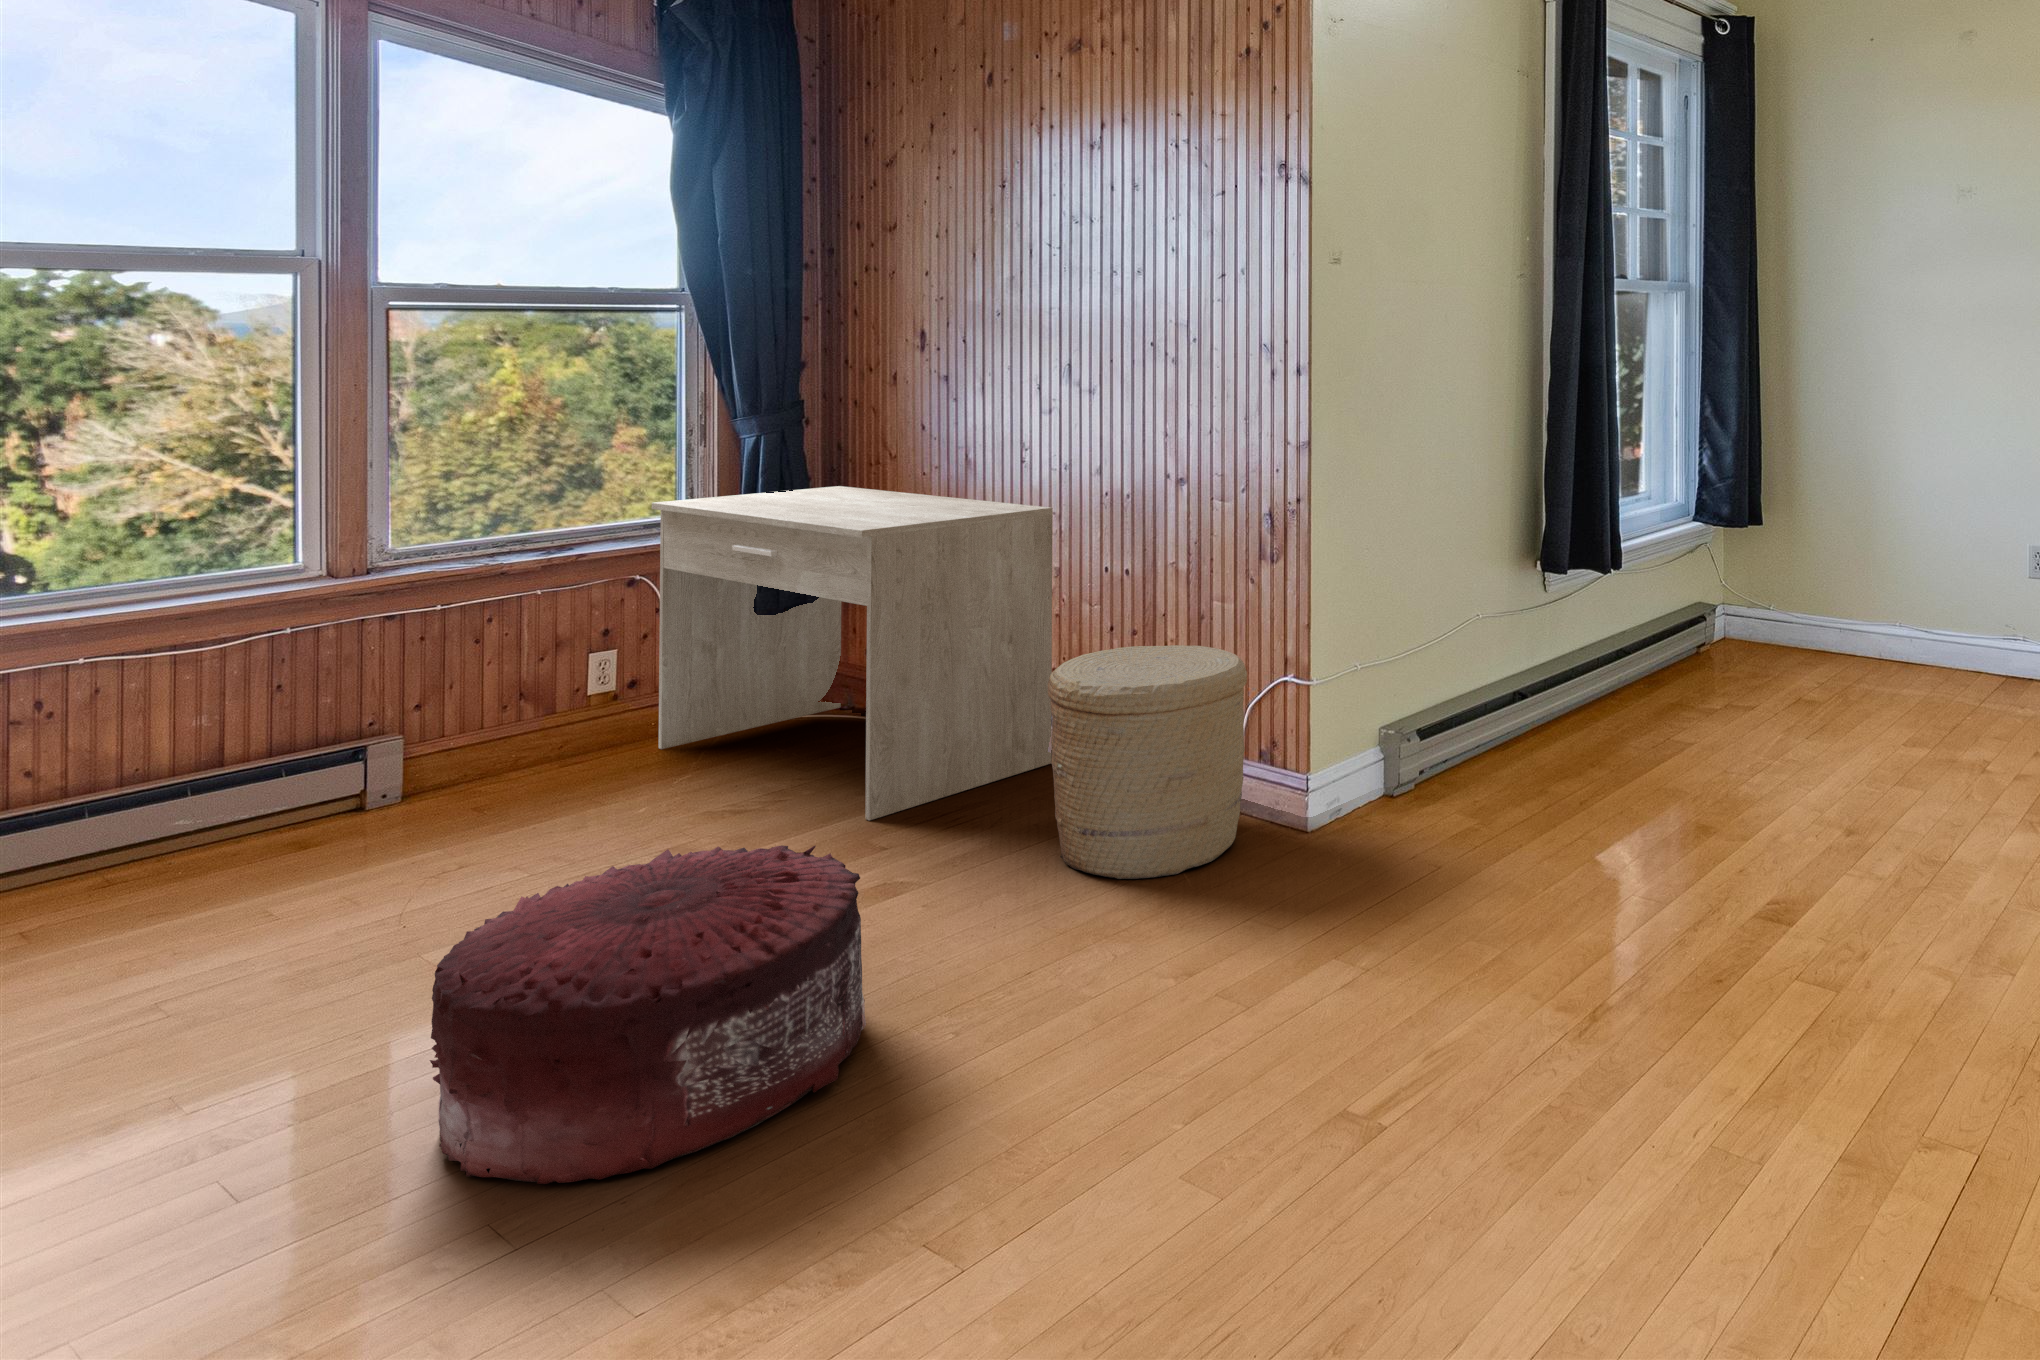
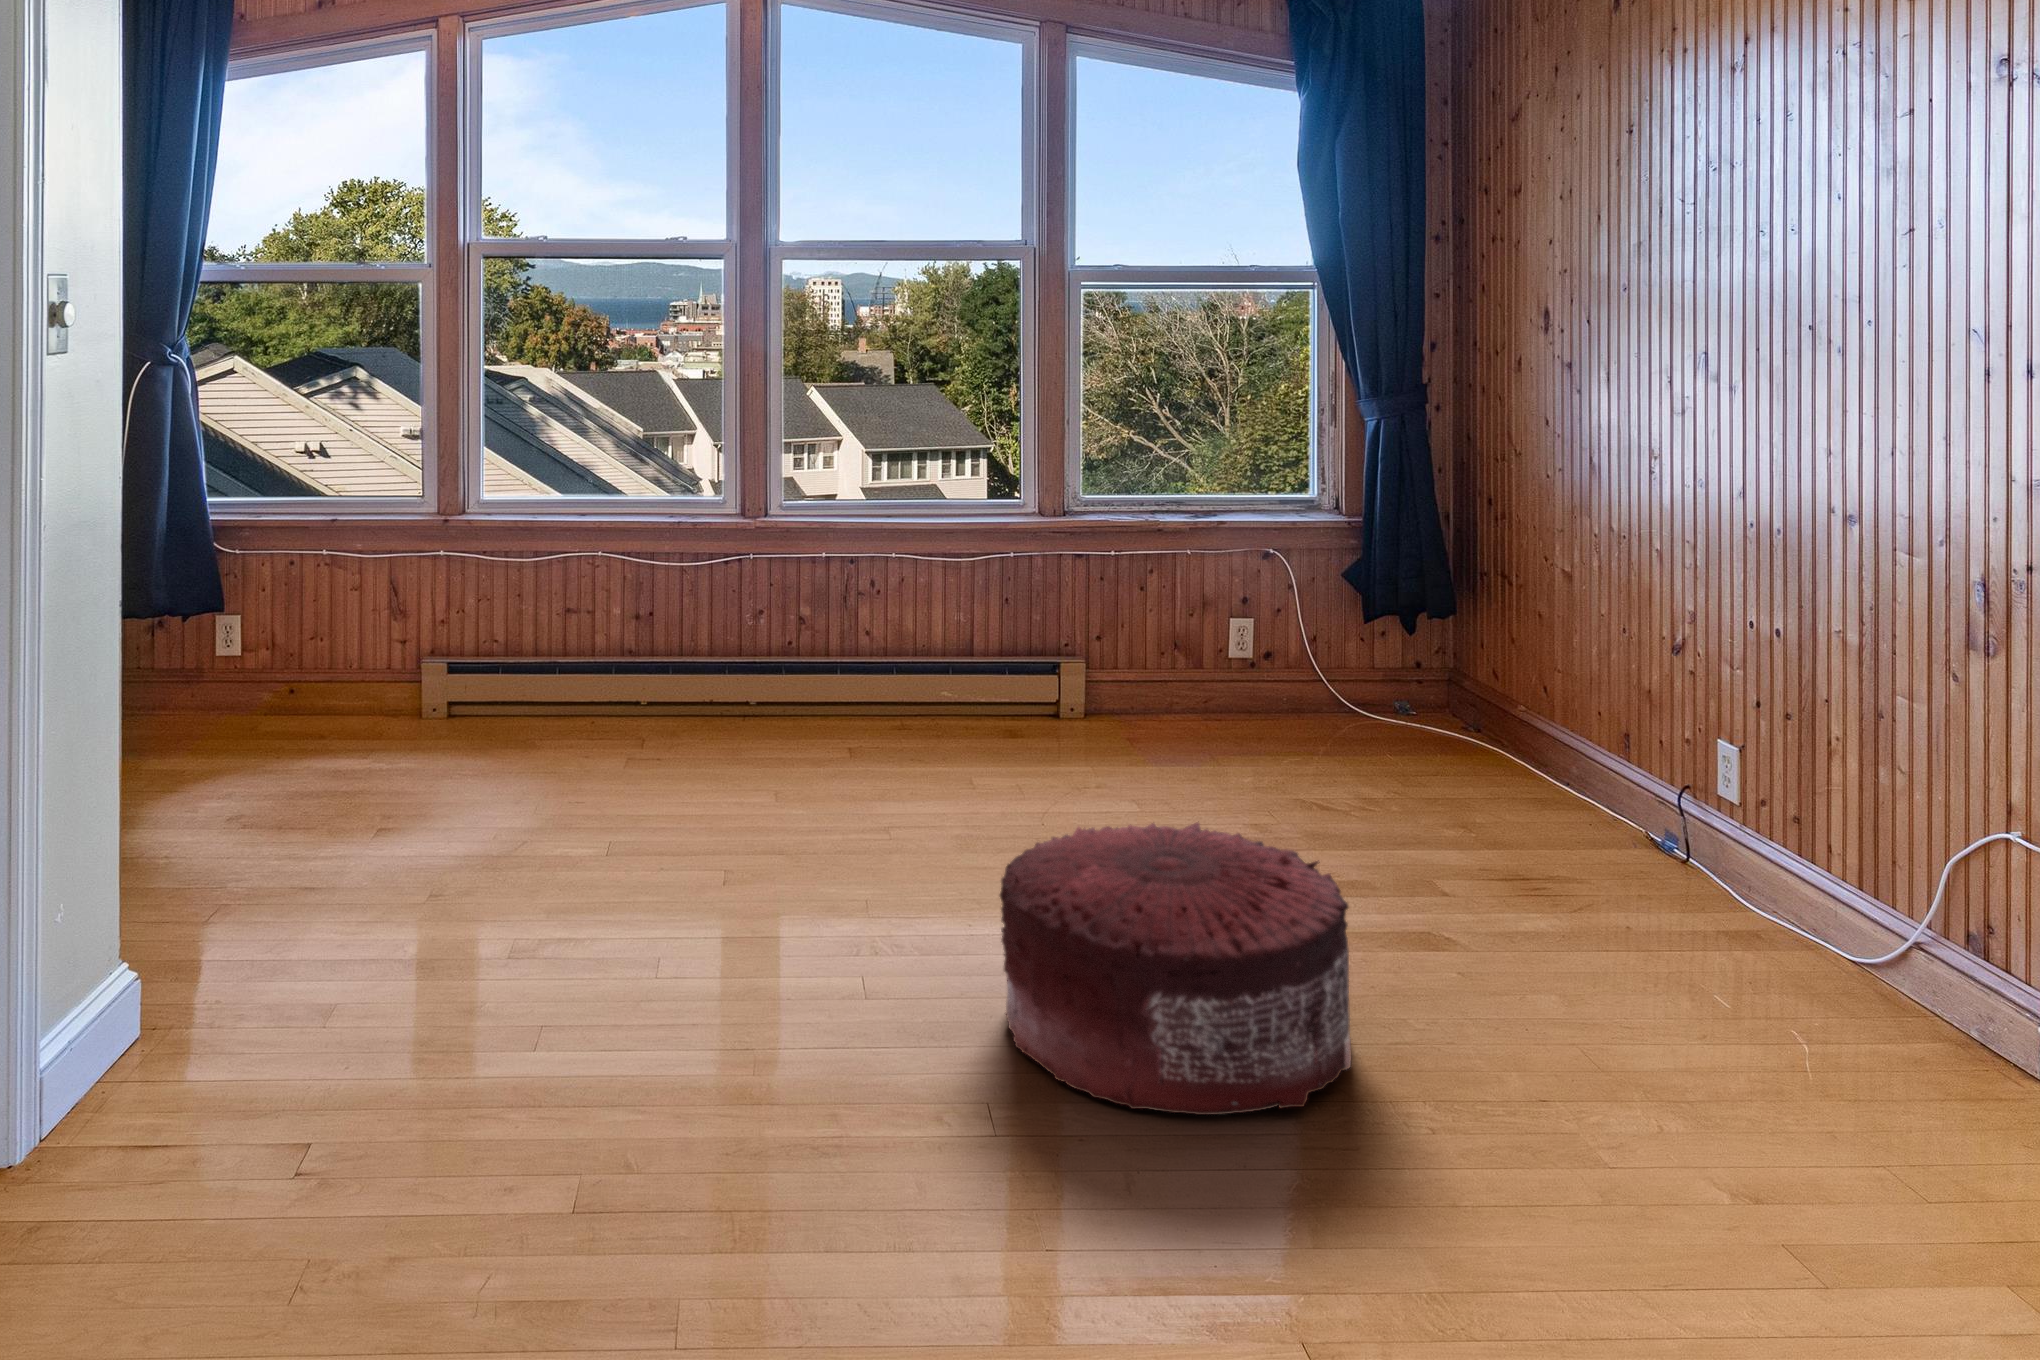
desk: present [652,486,1053,820] -> none [1276,481,1683,858]
woven basket: present [1048,645,1247,879] -> none [1625,728,1929,1054]

